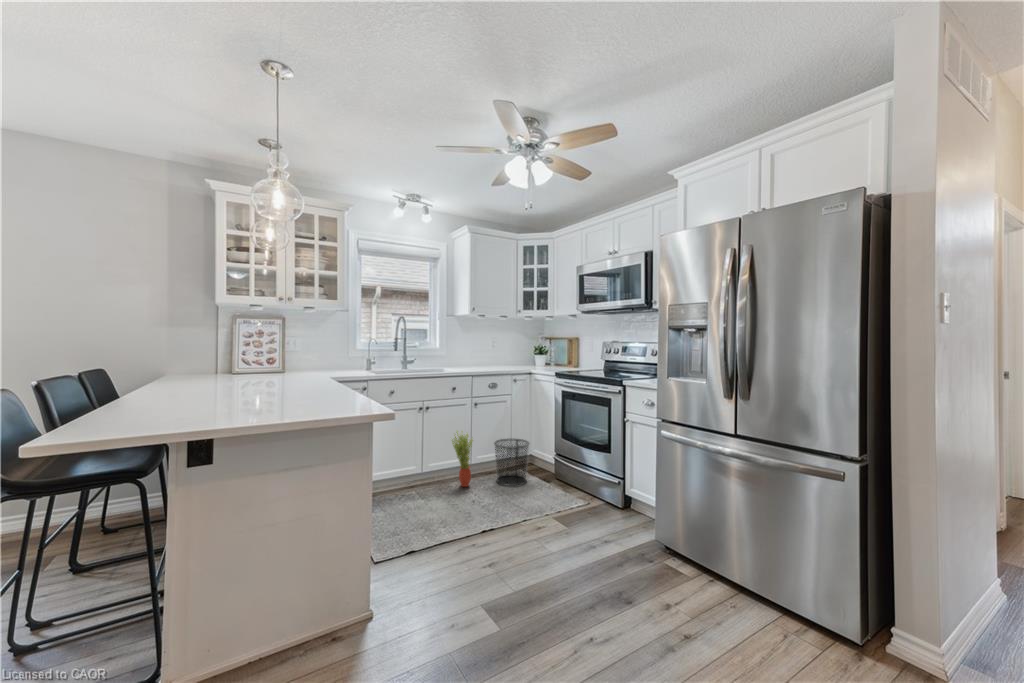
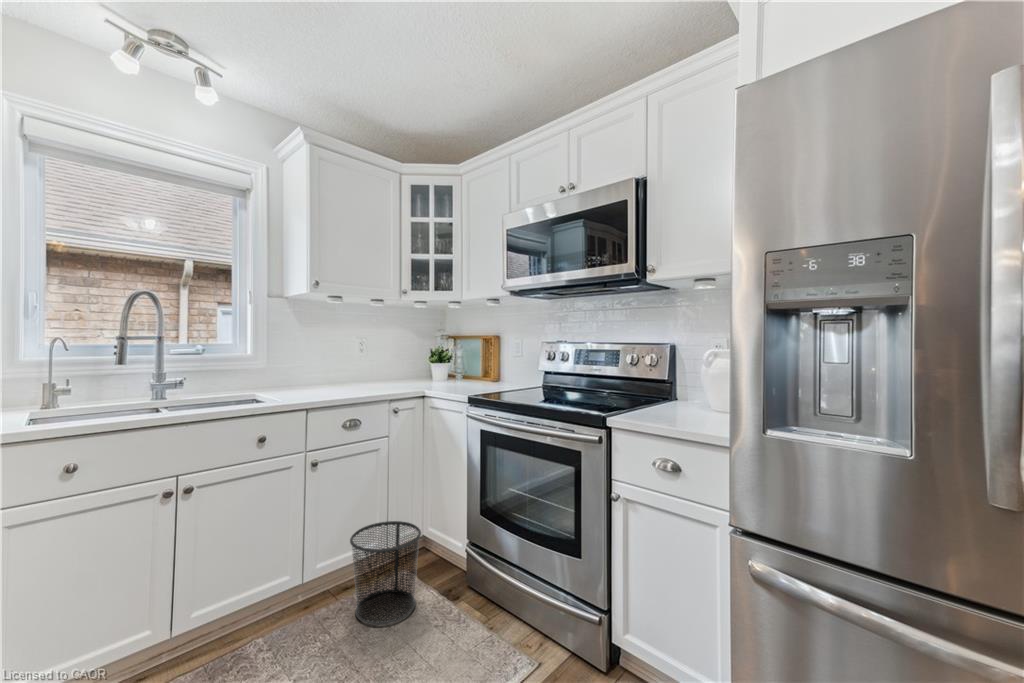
potted plant: present [452,431,473,487] -> none [250,523,305,643]

